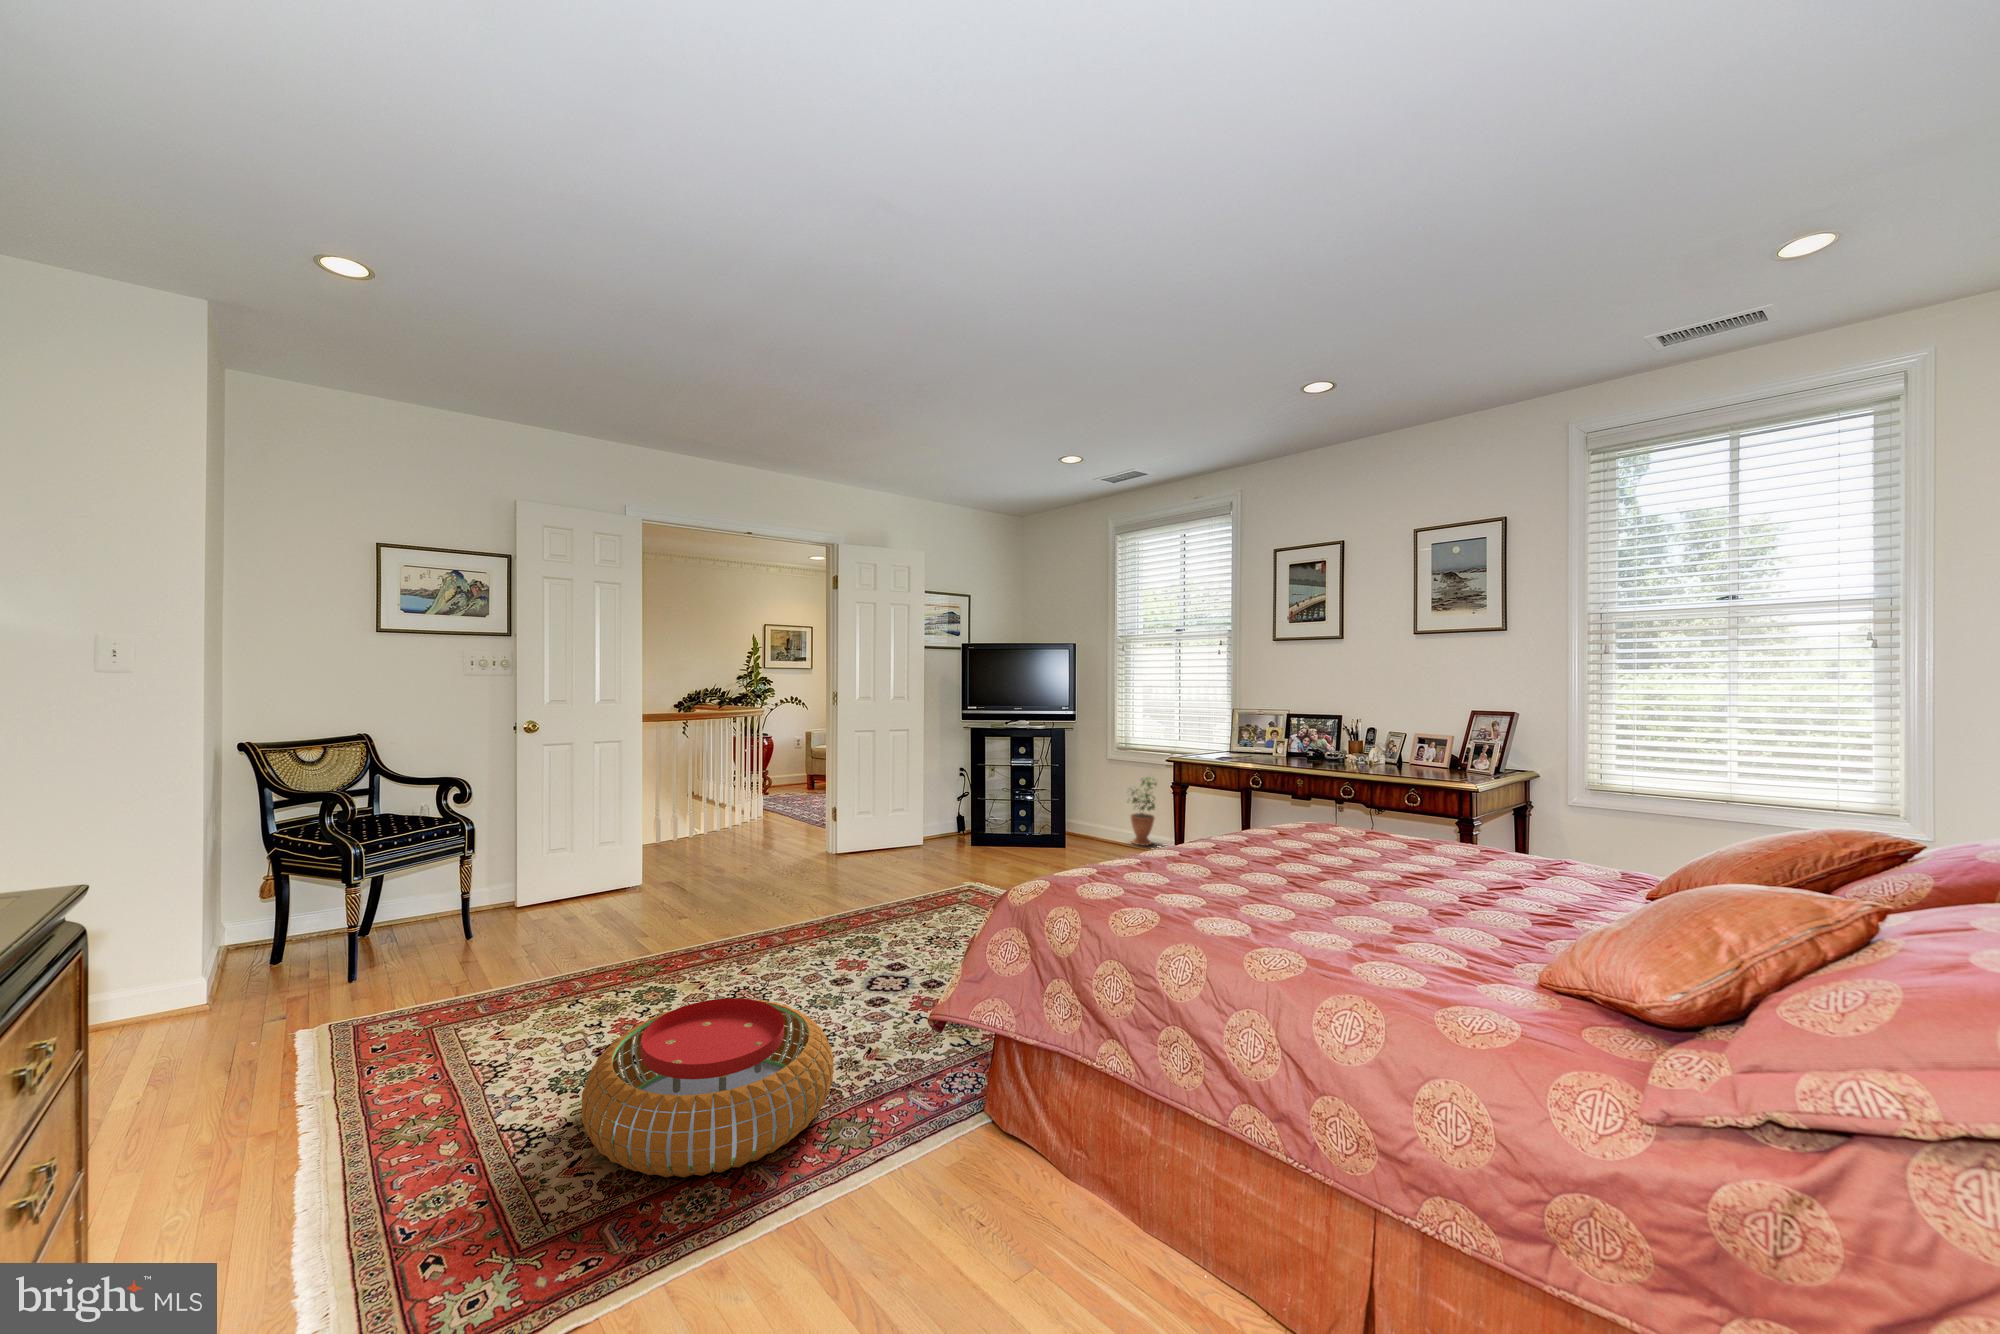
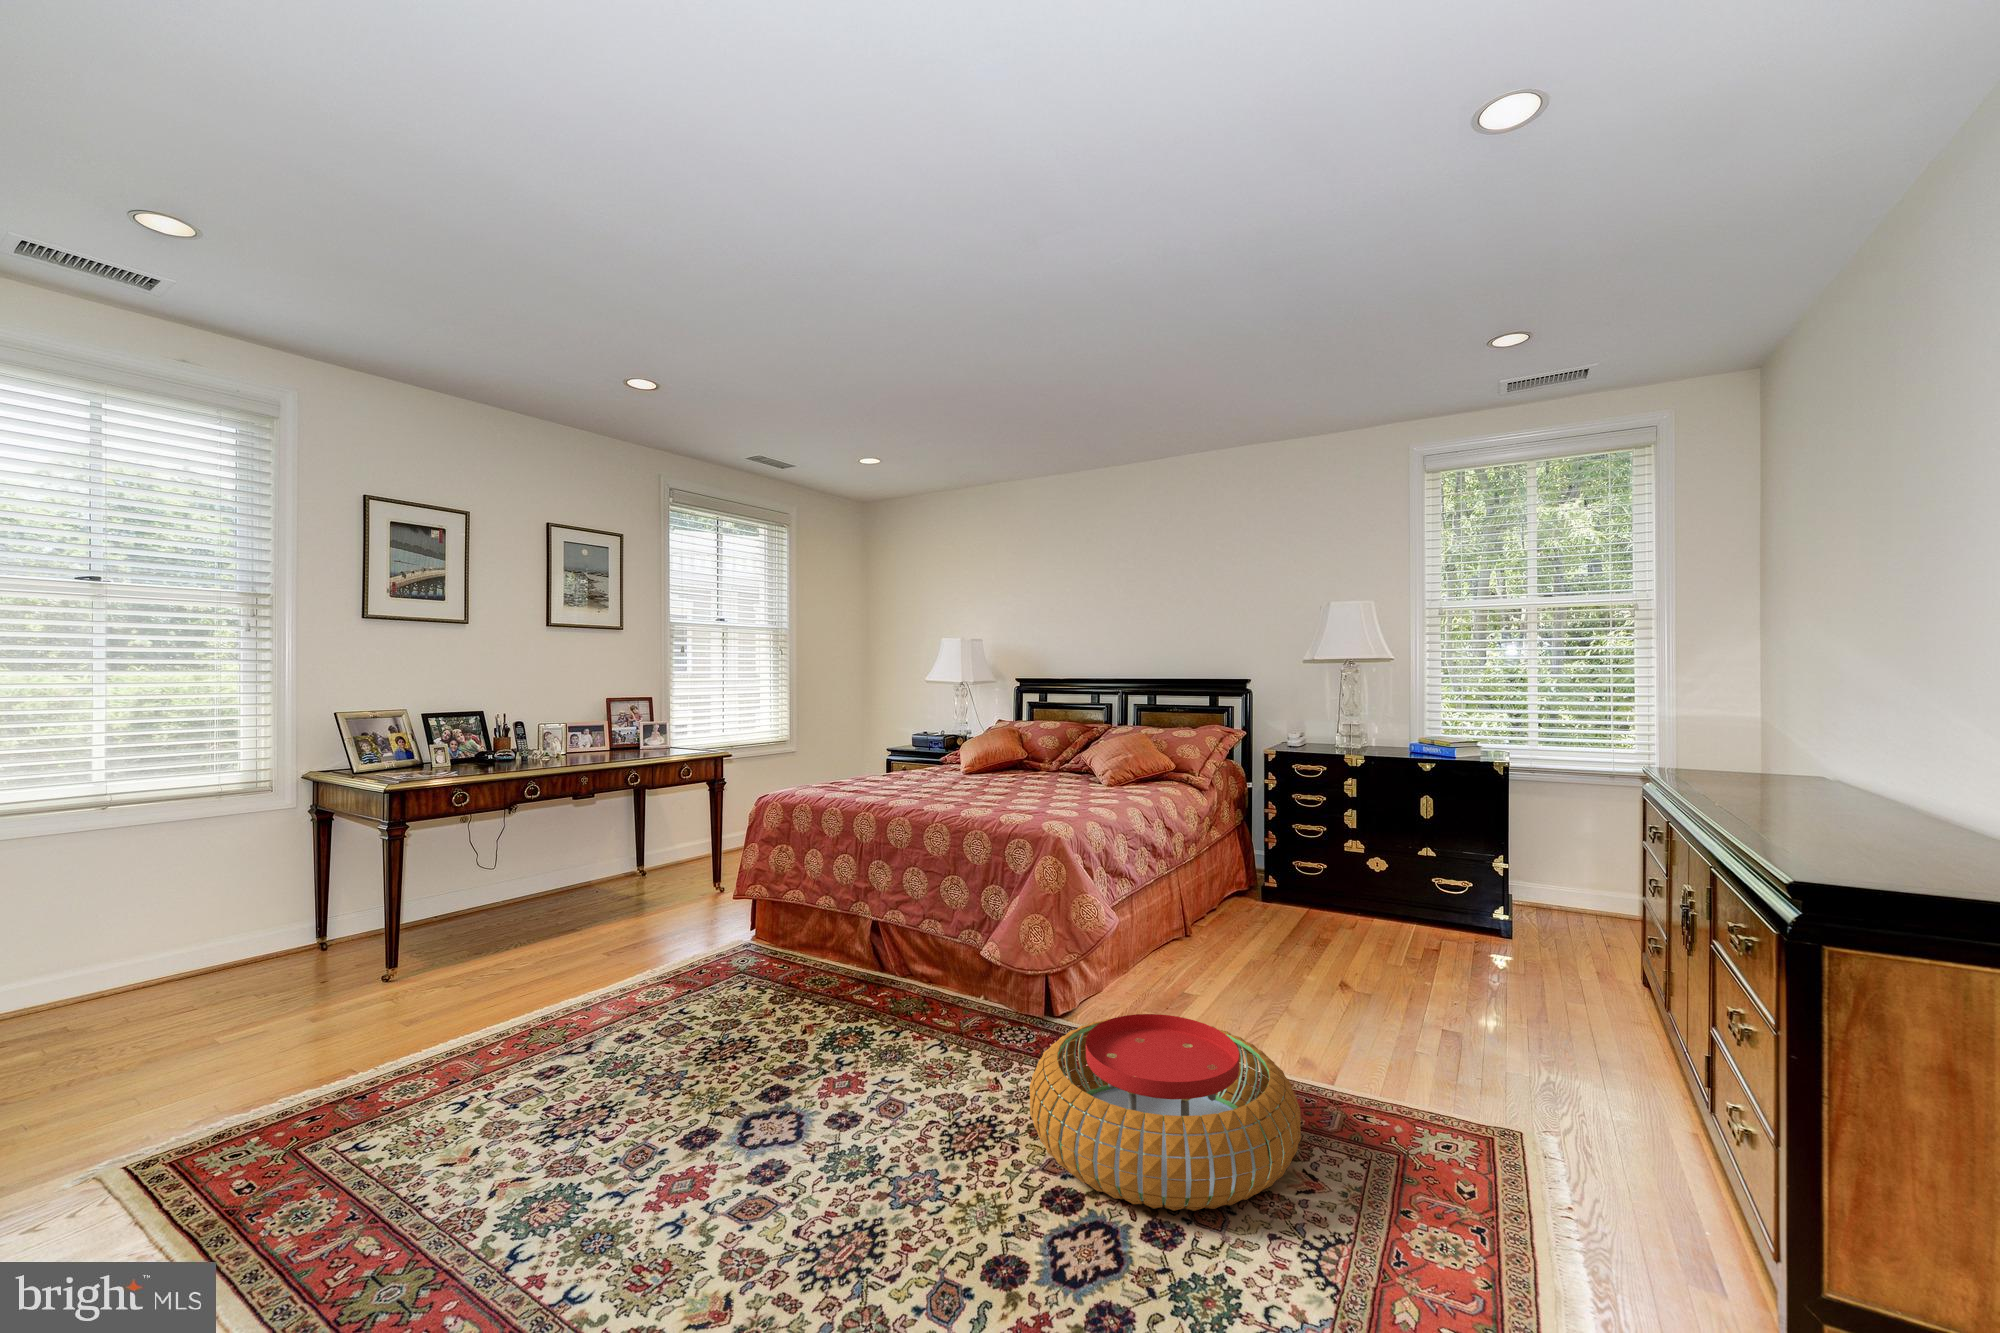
potted plant: present [1127,777,1157,845] -> none [56,869,143,1014]

